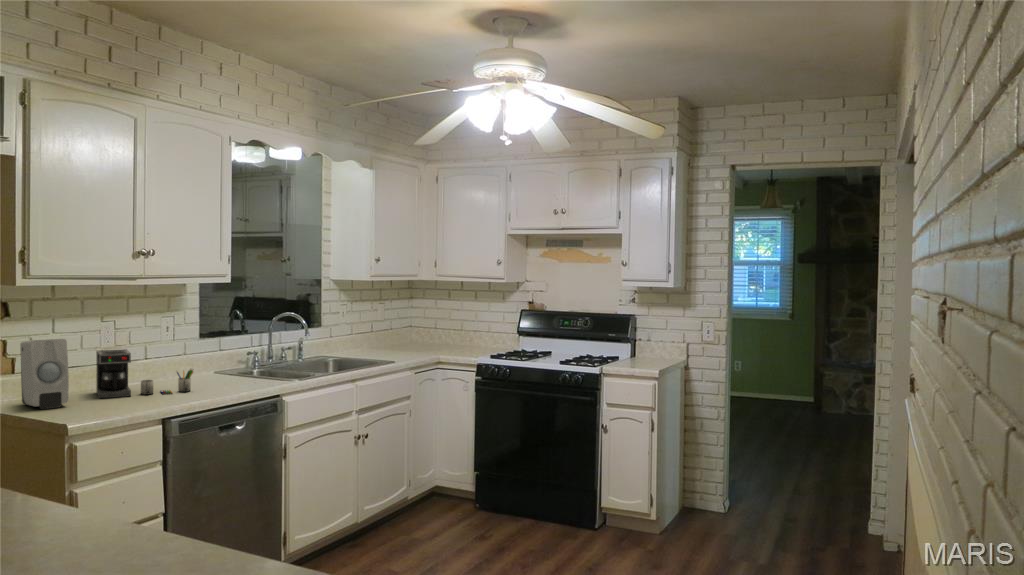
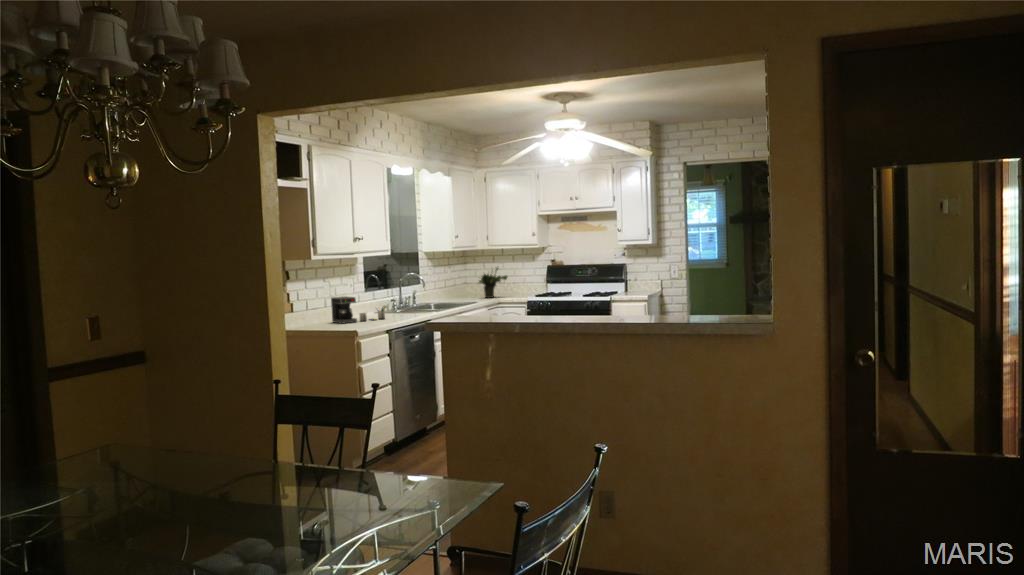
potted plant: none [410,306,459,353] -> present [478,268,507,298]
soap dispenser: present [21,339,69,409] -> none [303,289,335,328]

